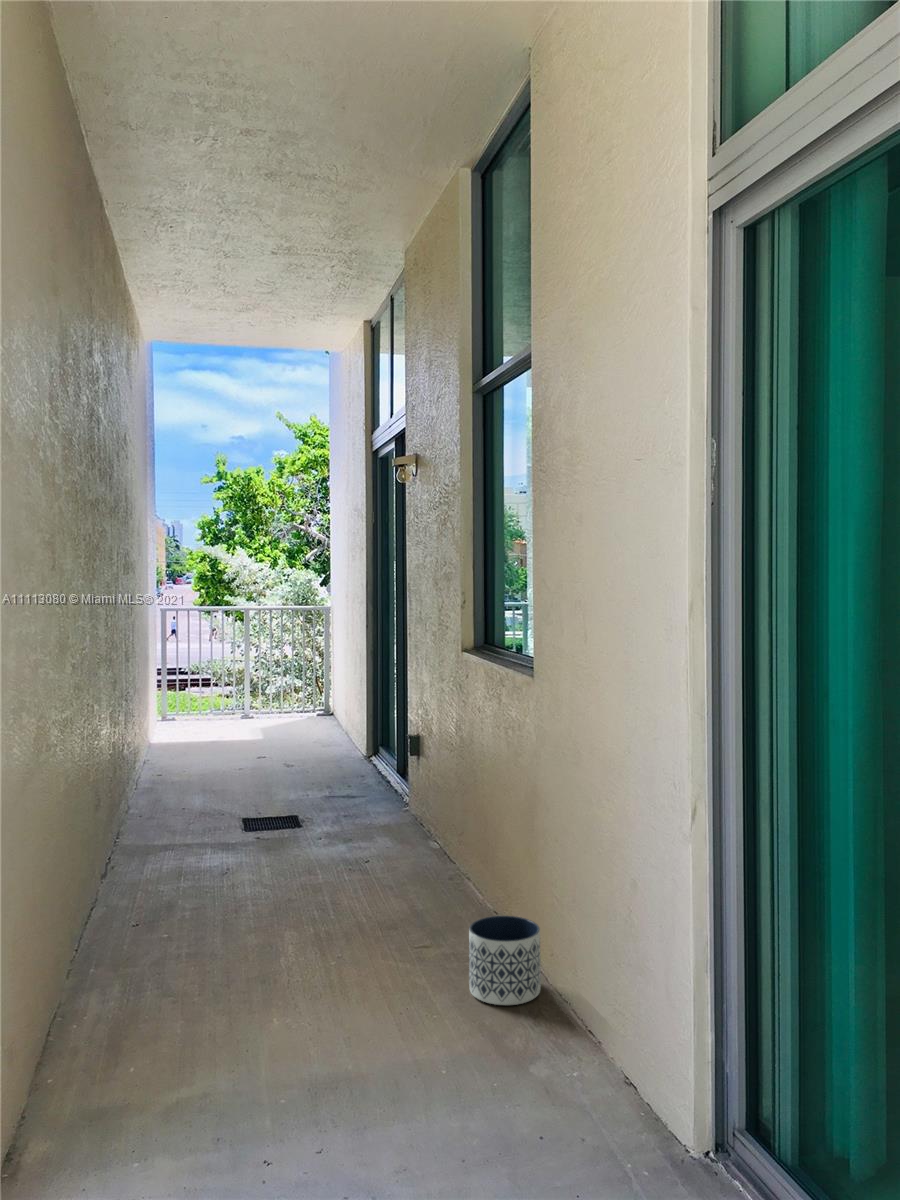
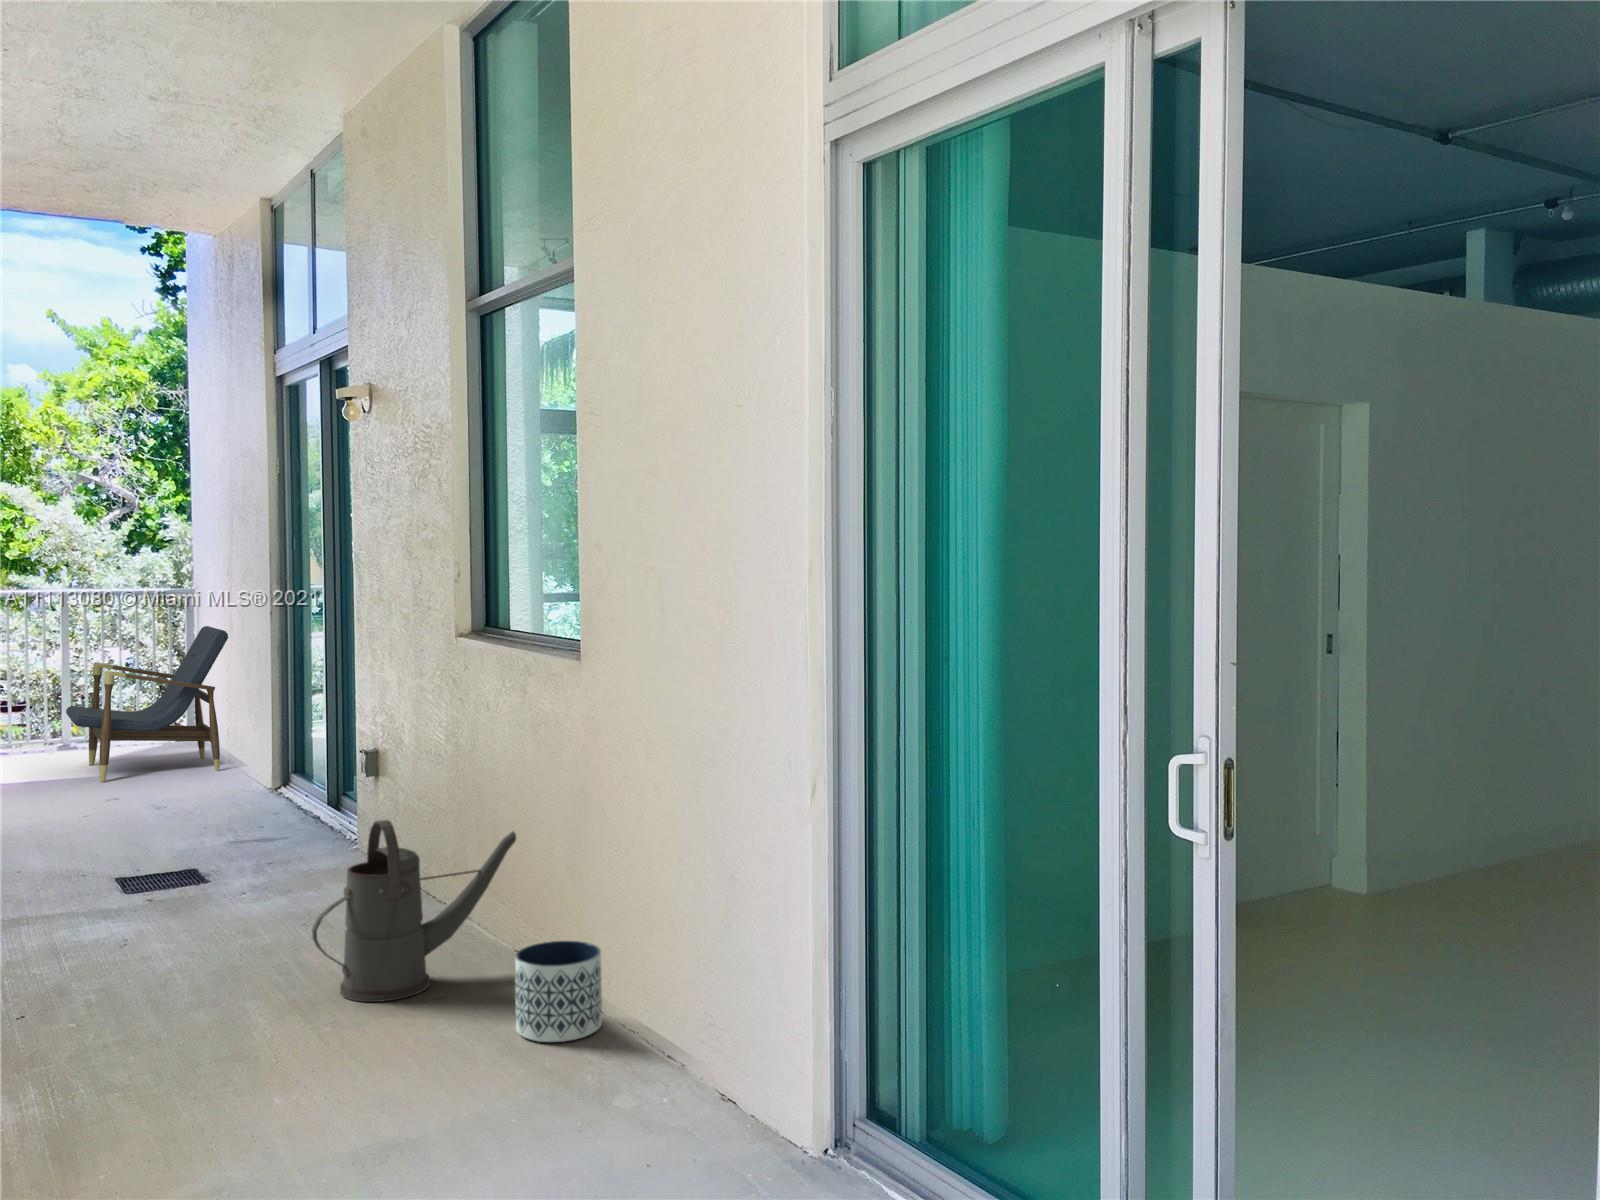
lounge chair: none [248,631,348,739] -> present [66,626,228,782]
watering can: none [331,800,491,945] -> present [312,820,516,1002]

